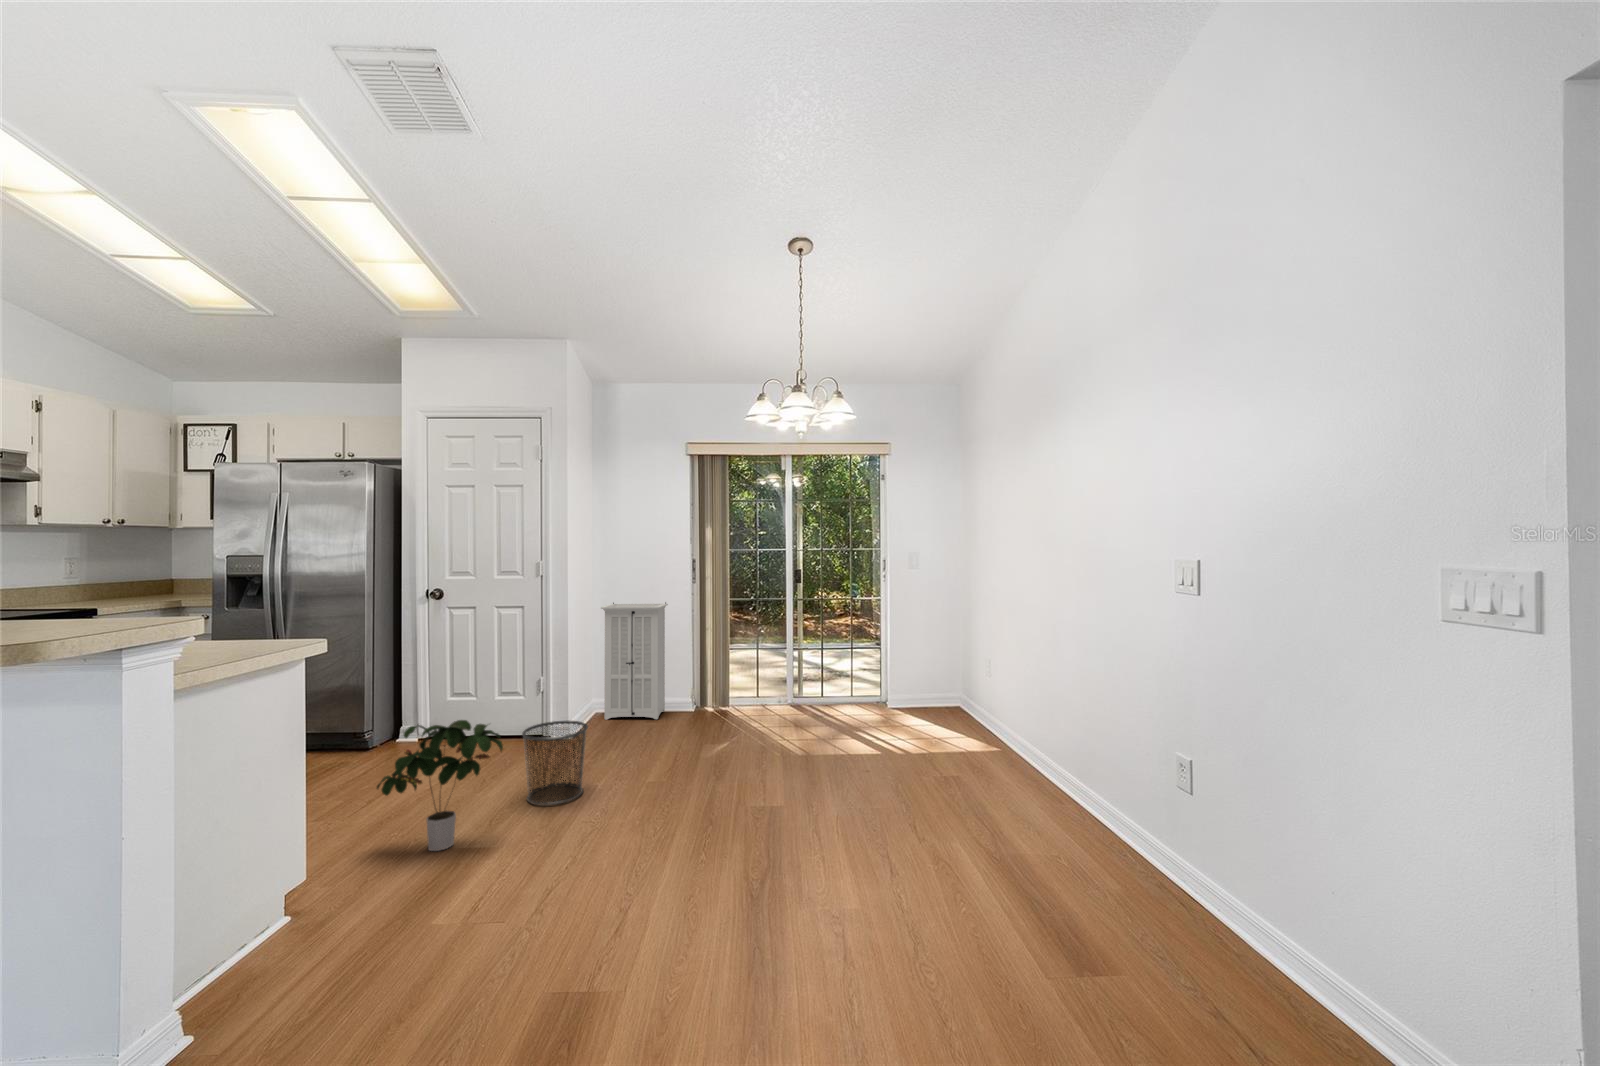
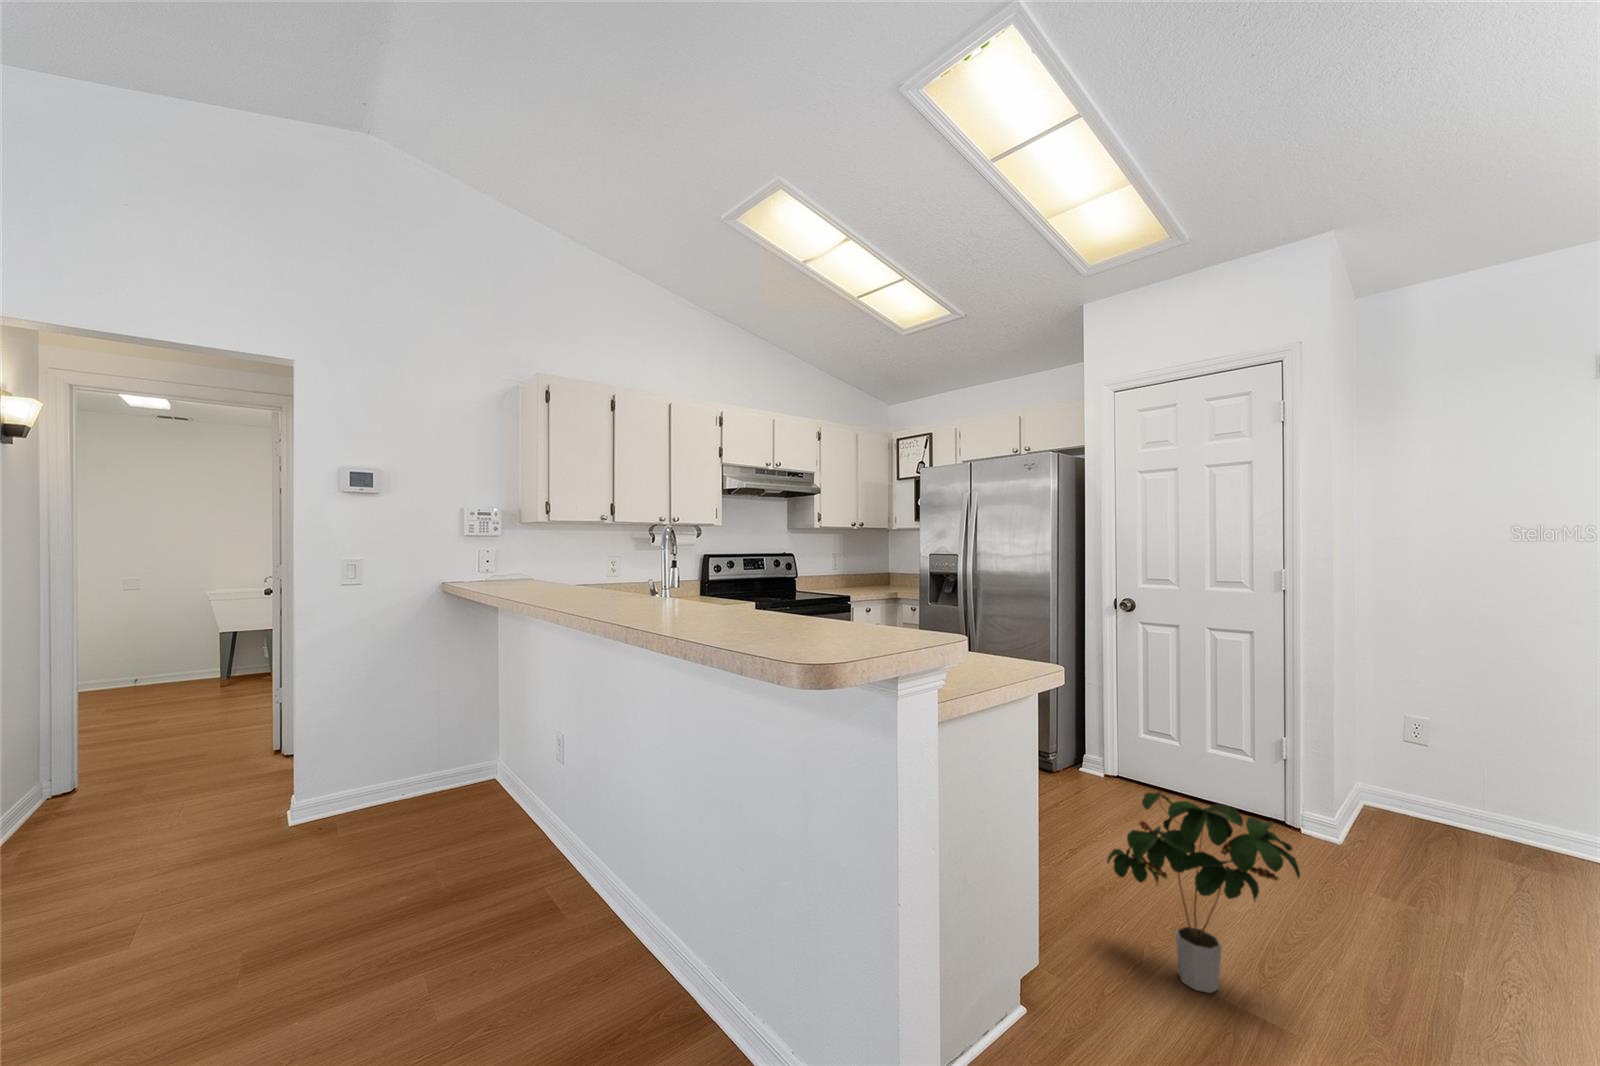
storage cabinet: present [601,602,668,720] -> none [1378,637,1526,857]
trash can: present [522,721,588,806] -> none [1301,828,1439,990]

